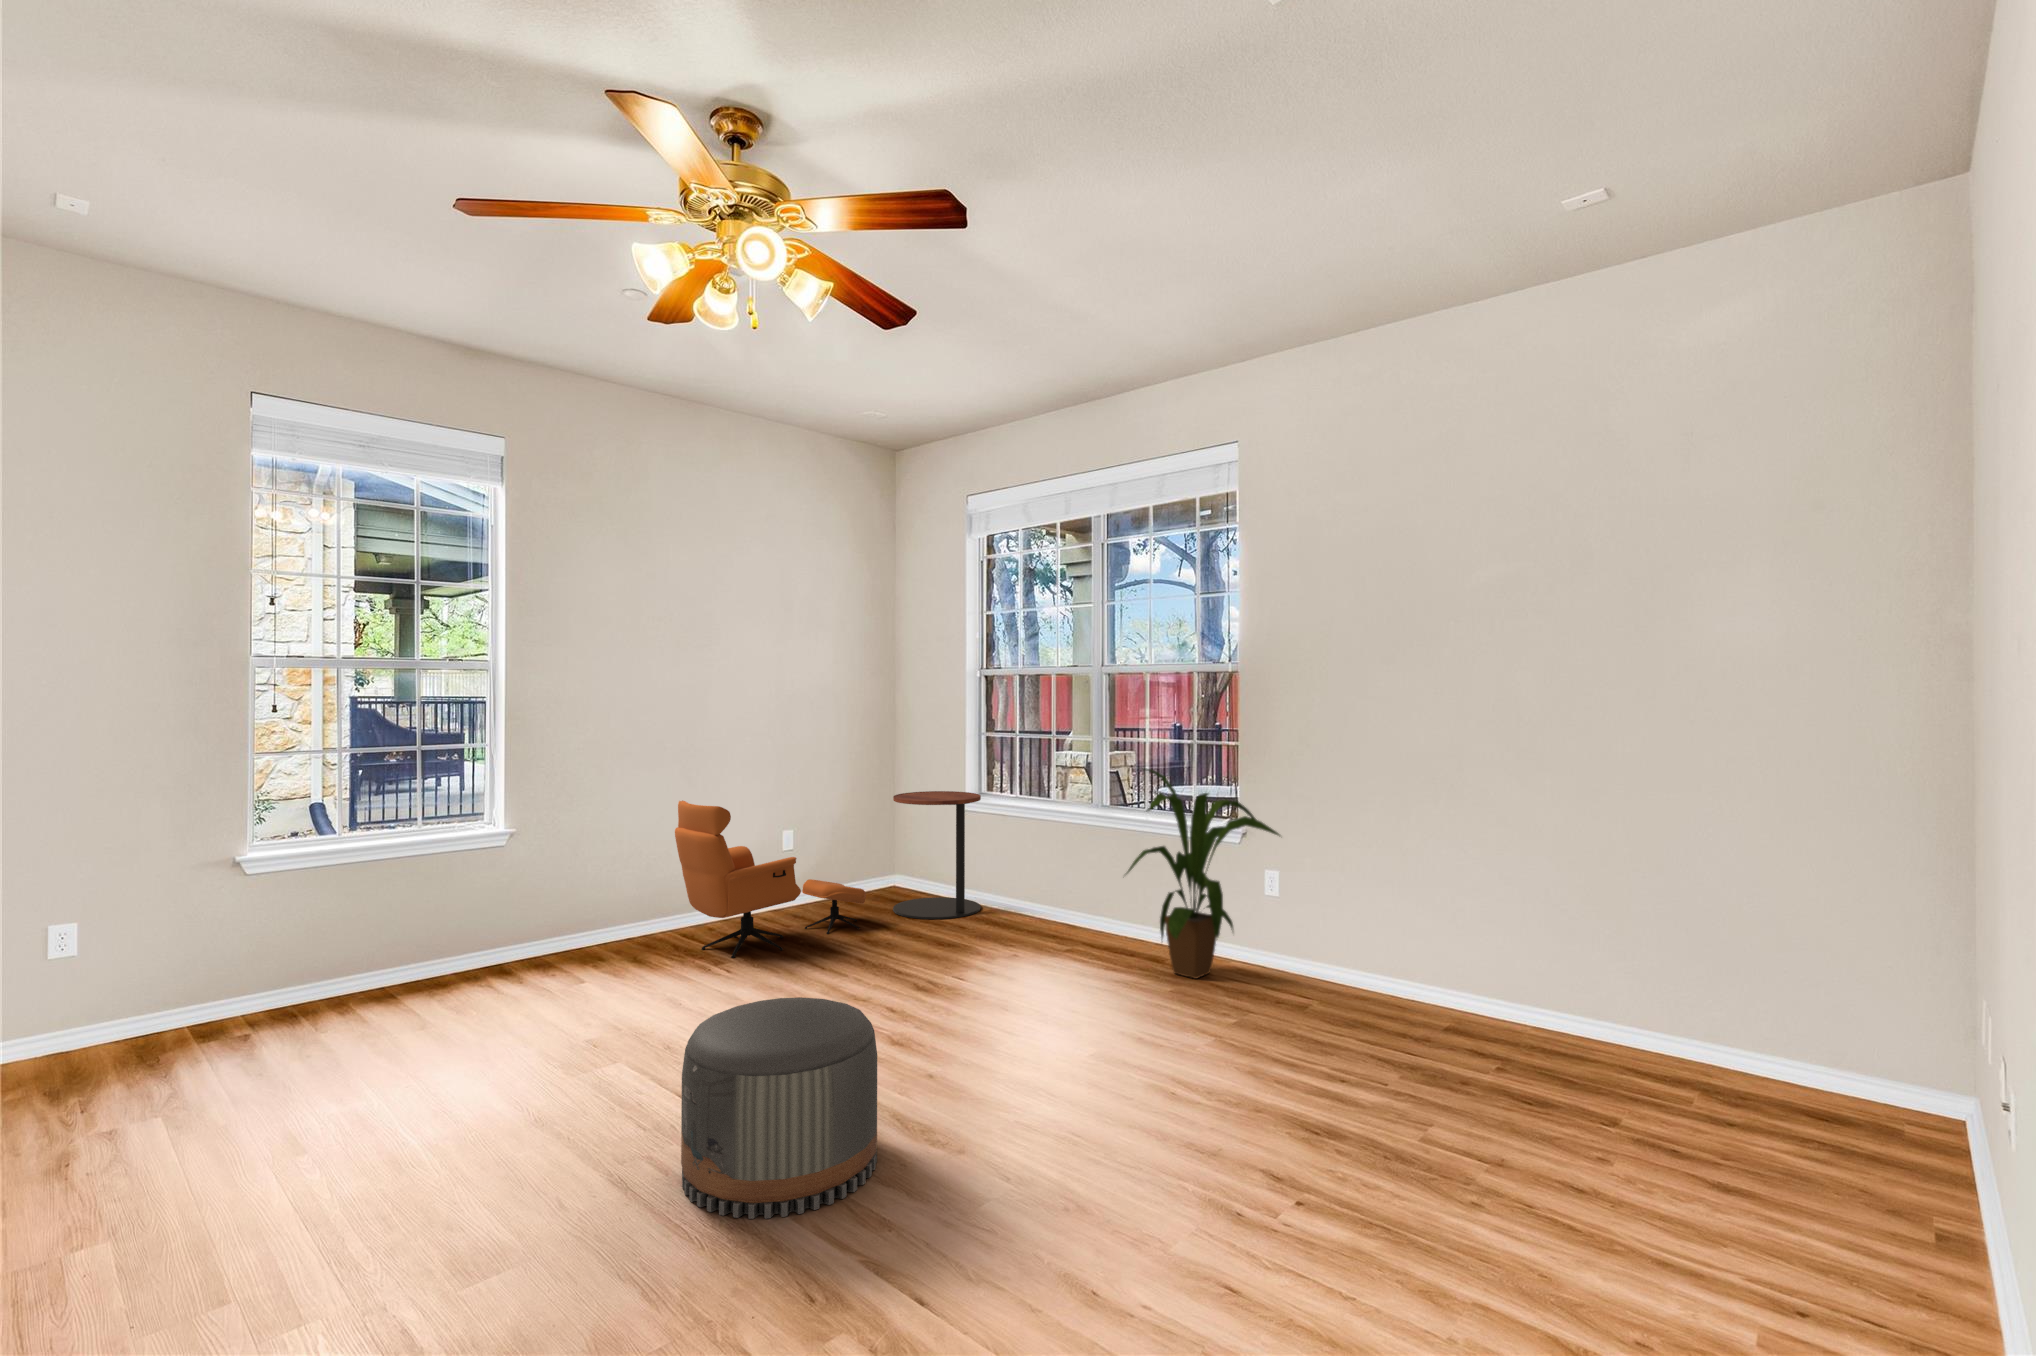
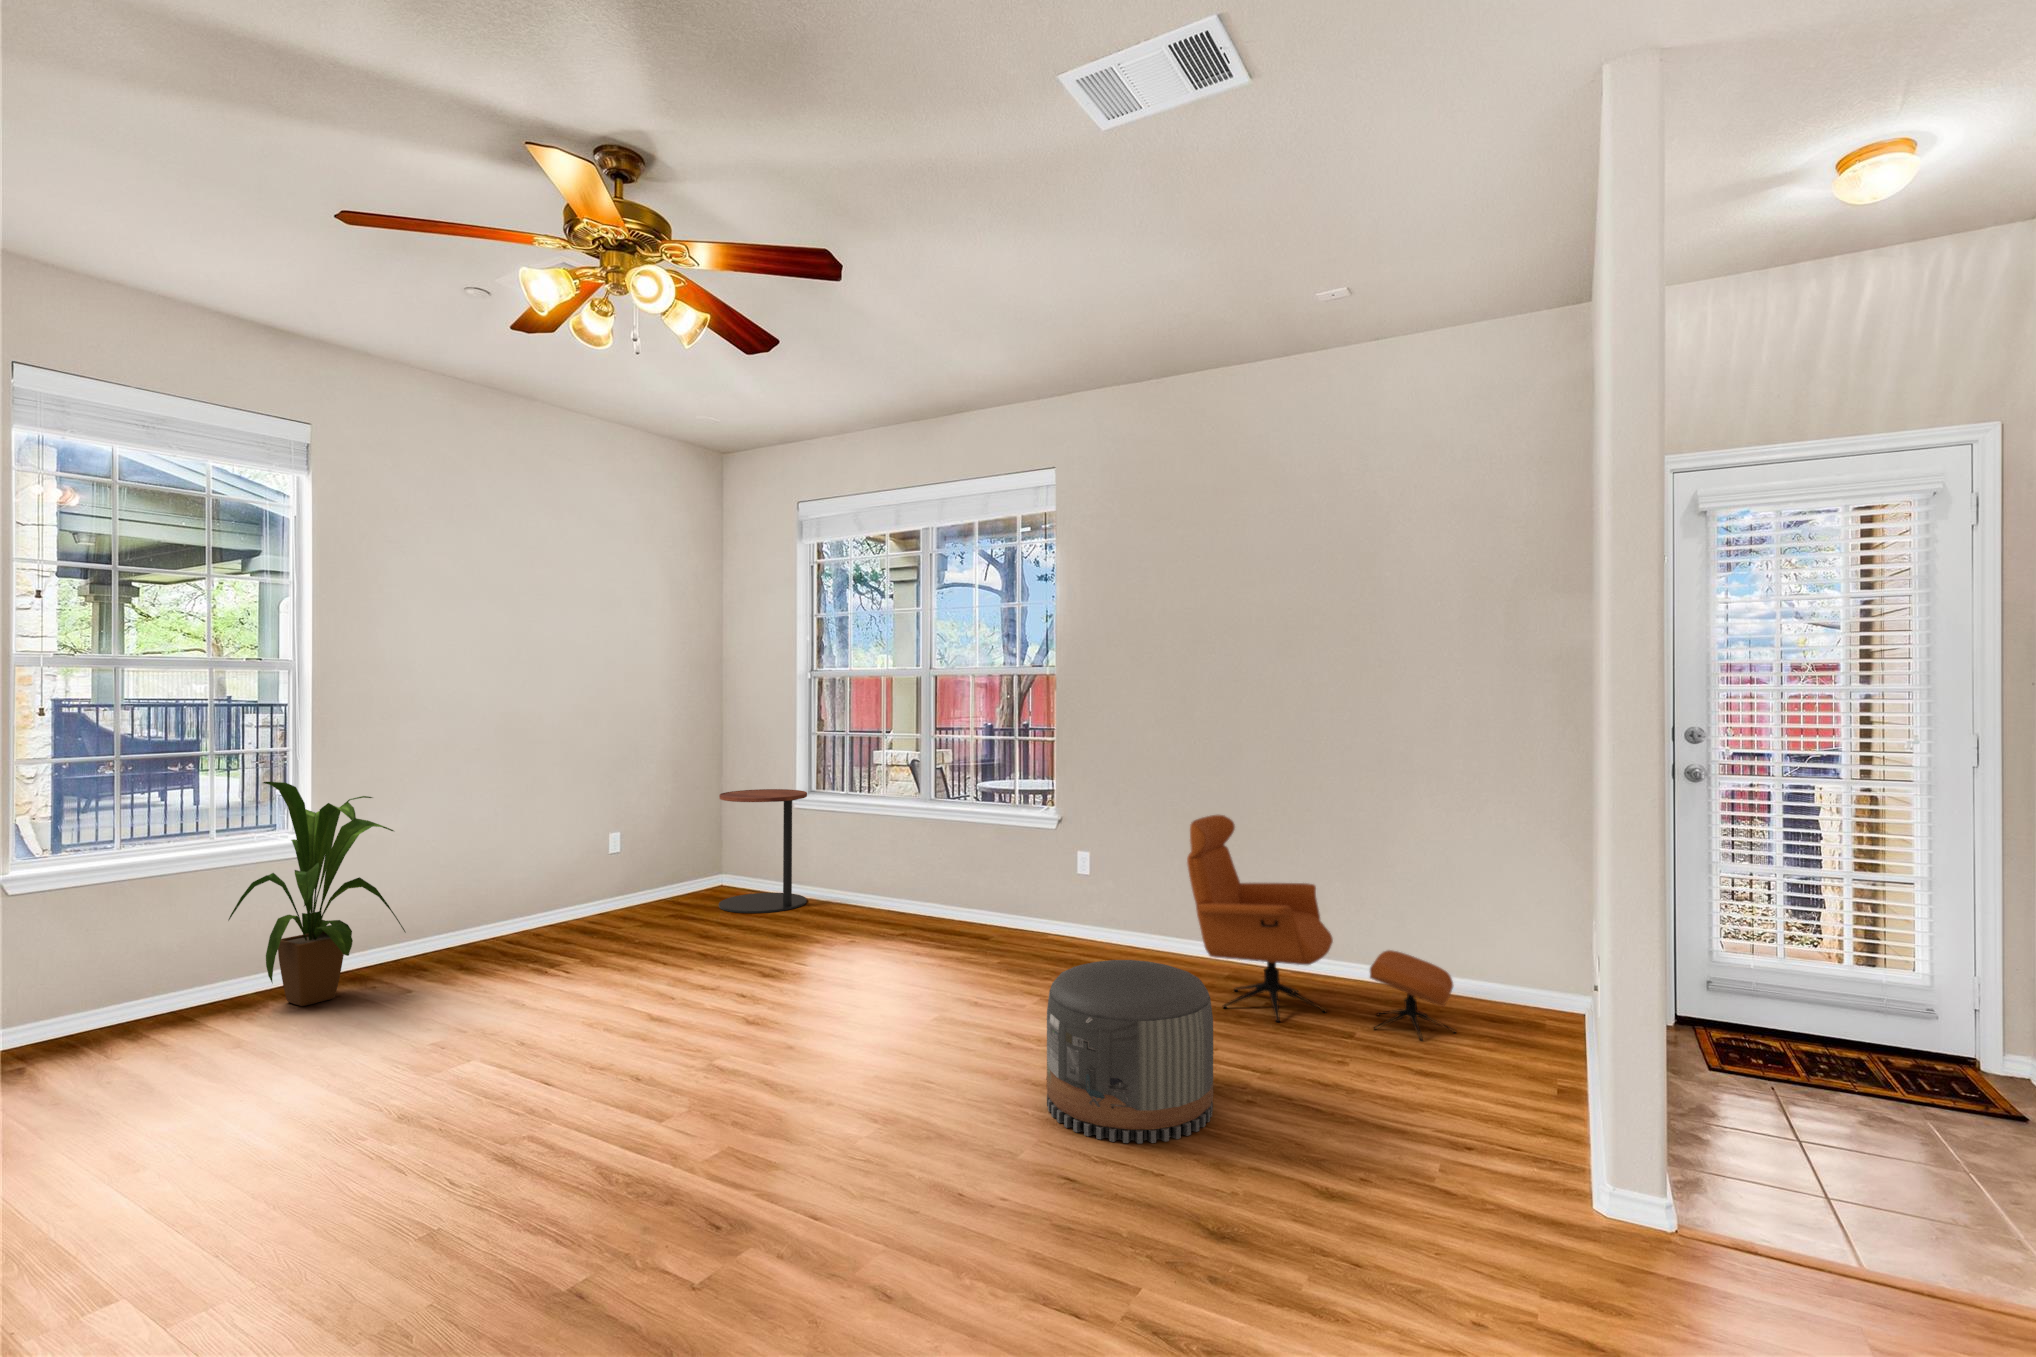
house plant: present [1126,769,1280,979] -> present [229,782,405,1006]
armchair: present [675,800,866,958] -> present [1187,815,1455,1041]
pouf: present [681,997,877,1219] -> present [1047,960,1213,1143]

